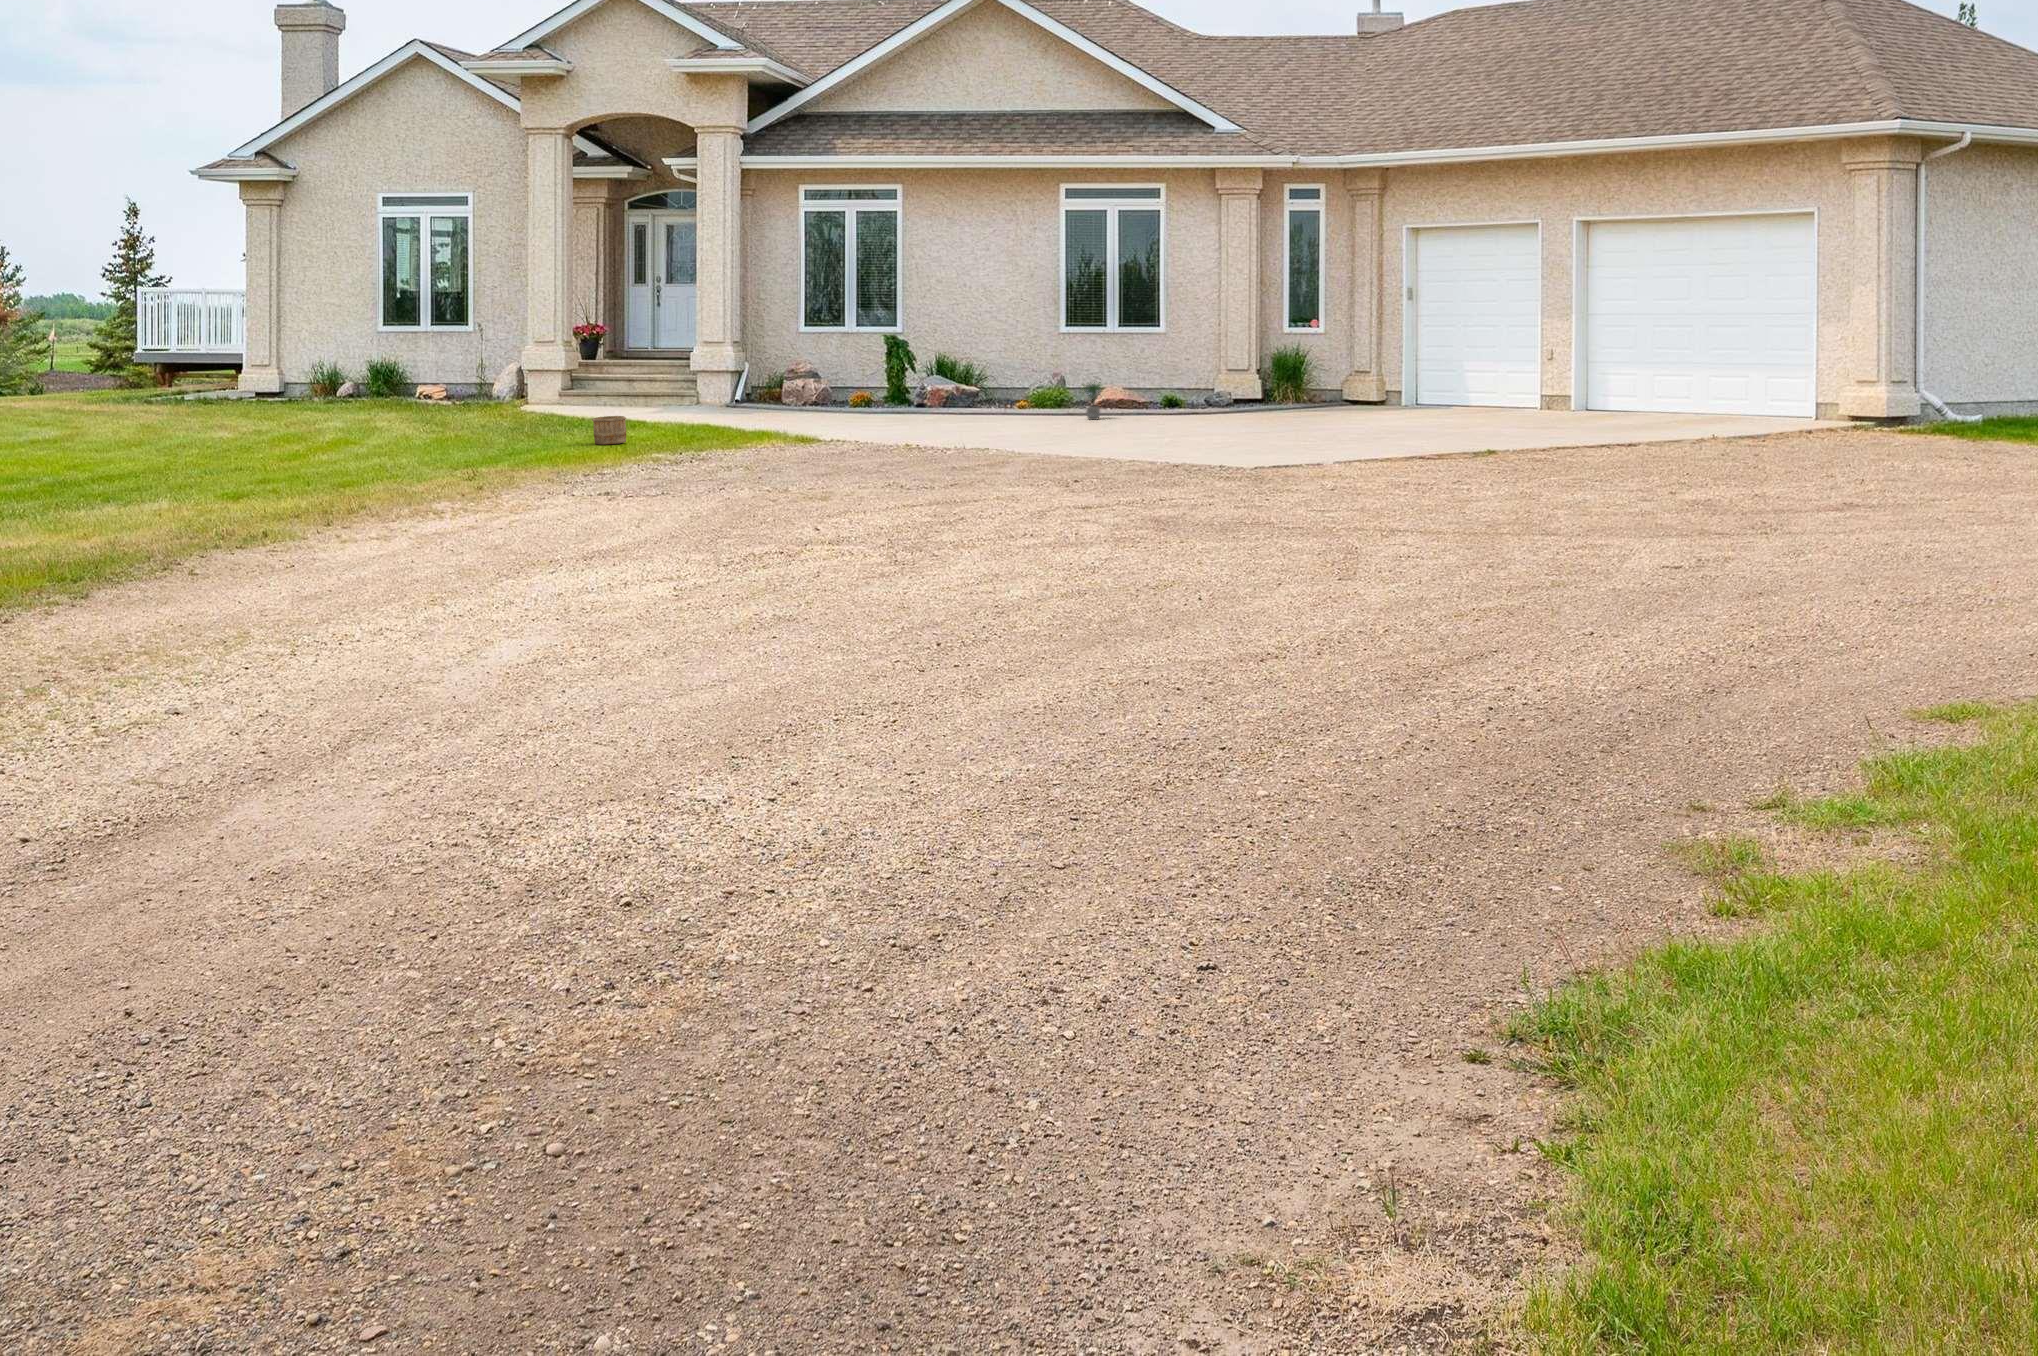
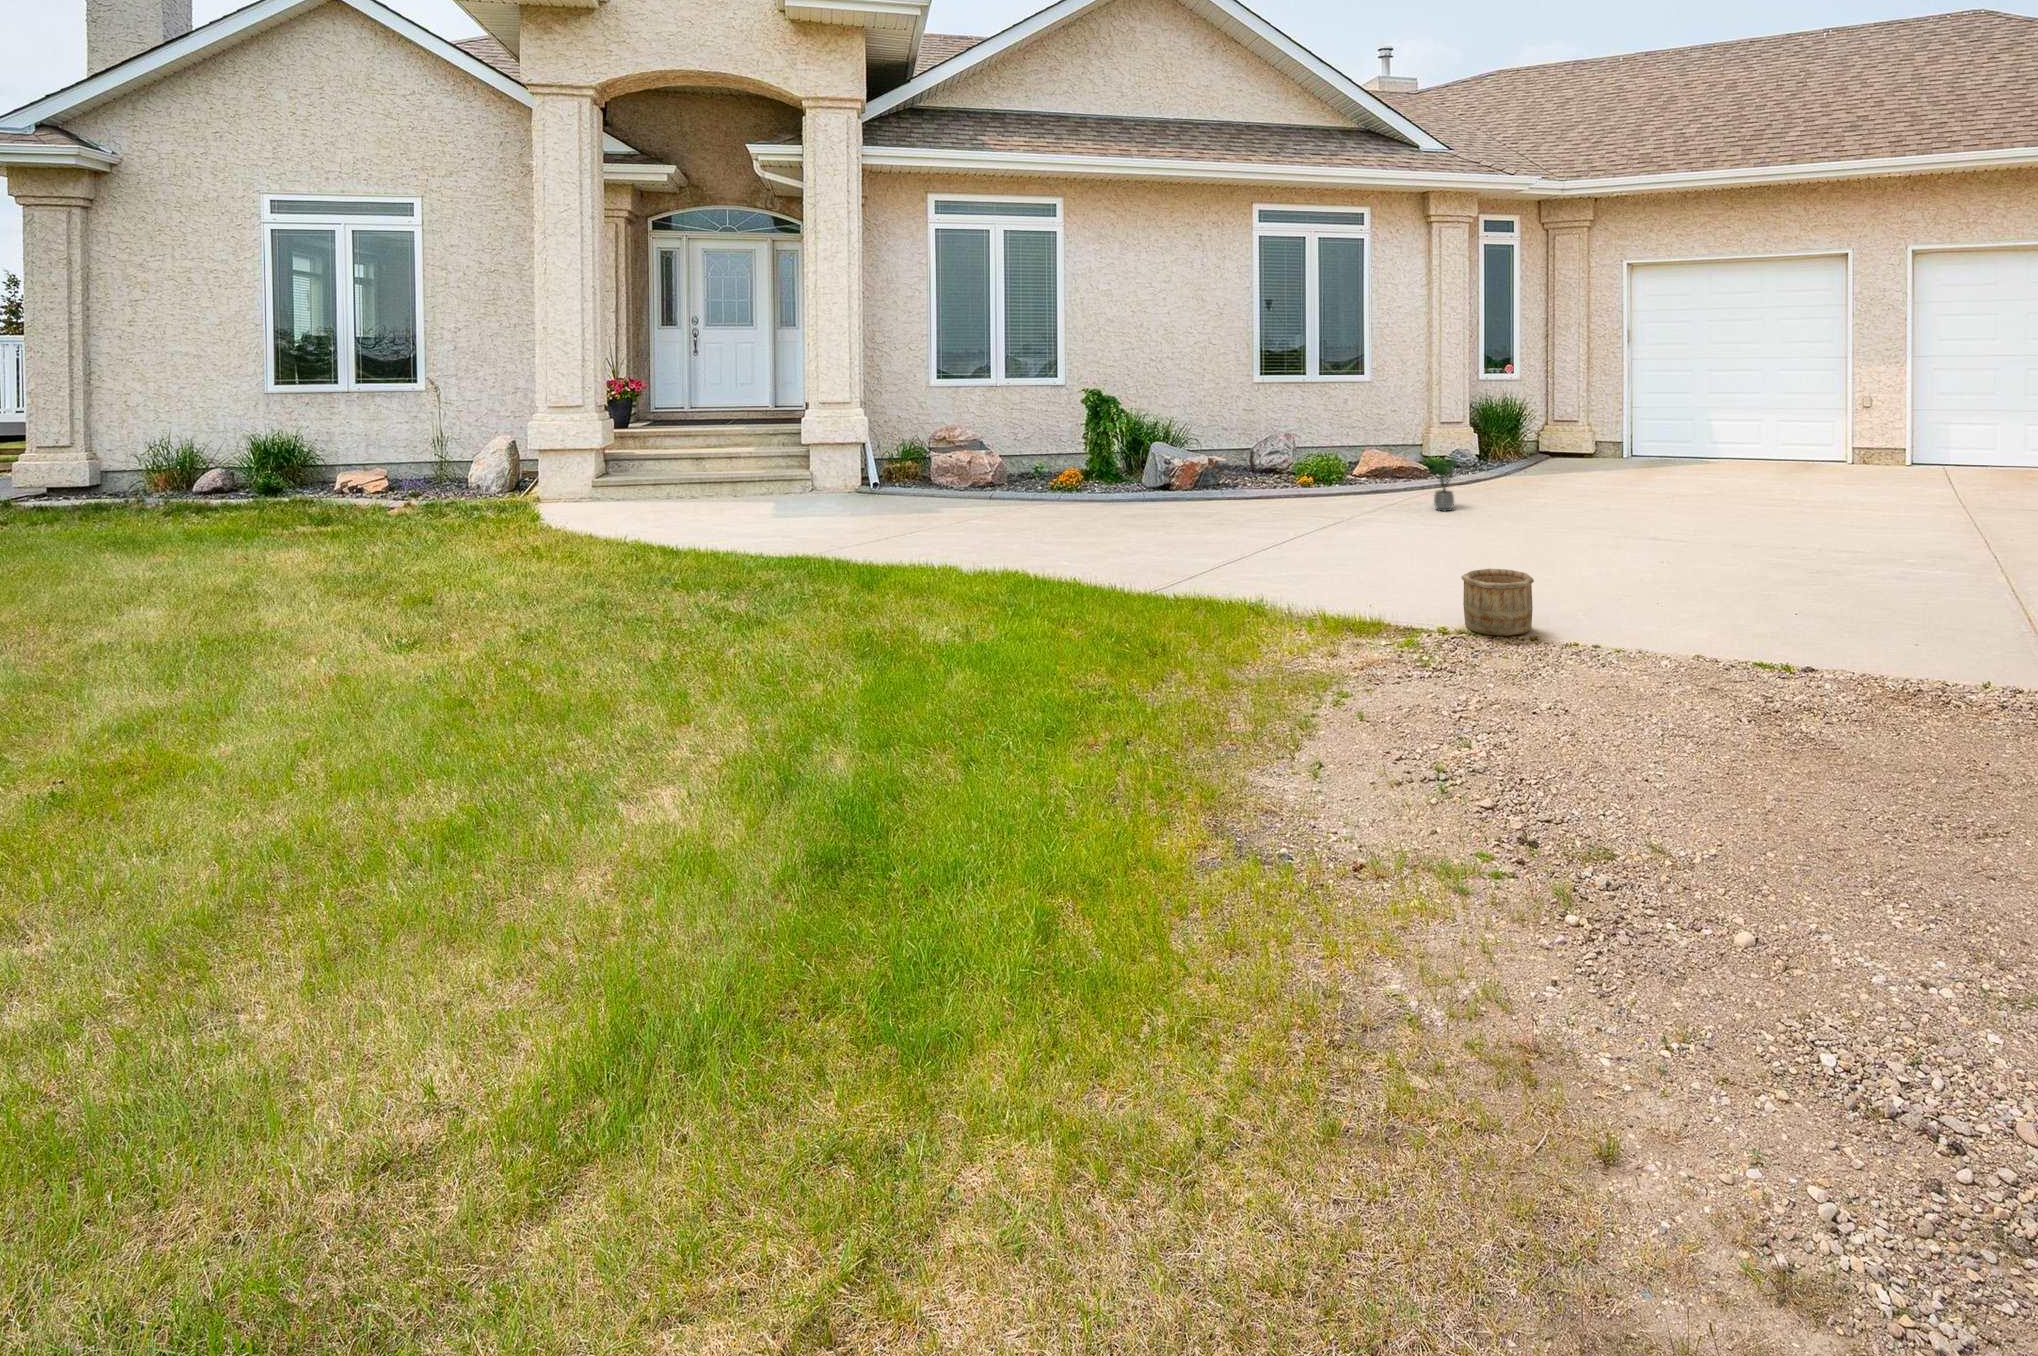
wooden bucket: present [592,416,626,445] -> present [1461,569,1534,636]

